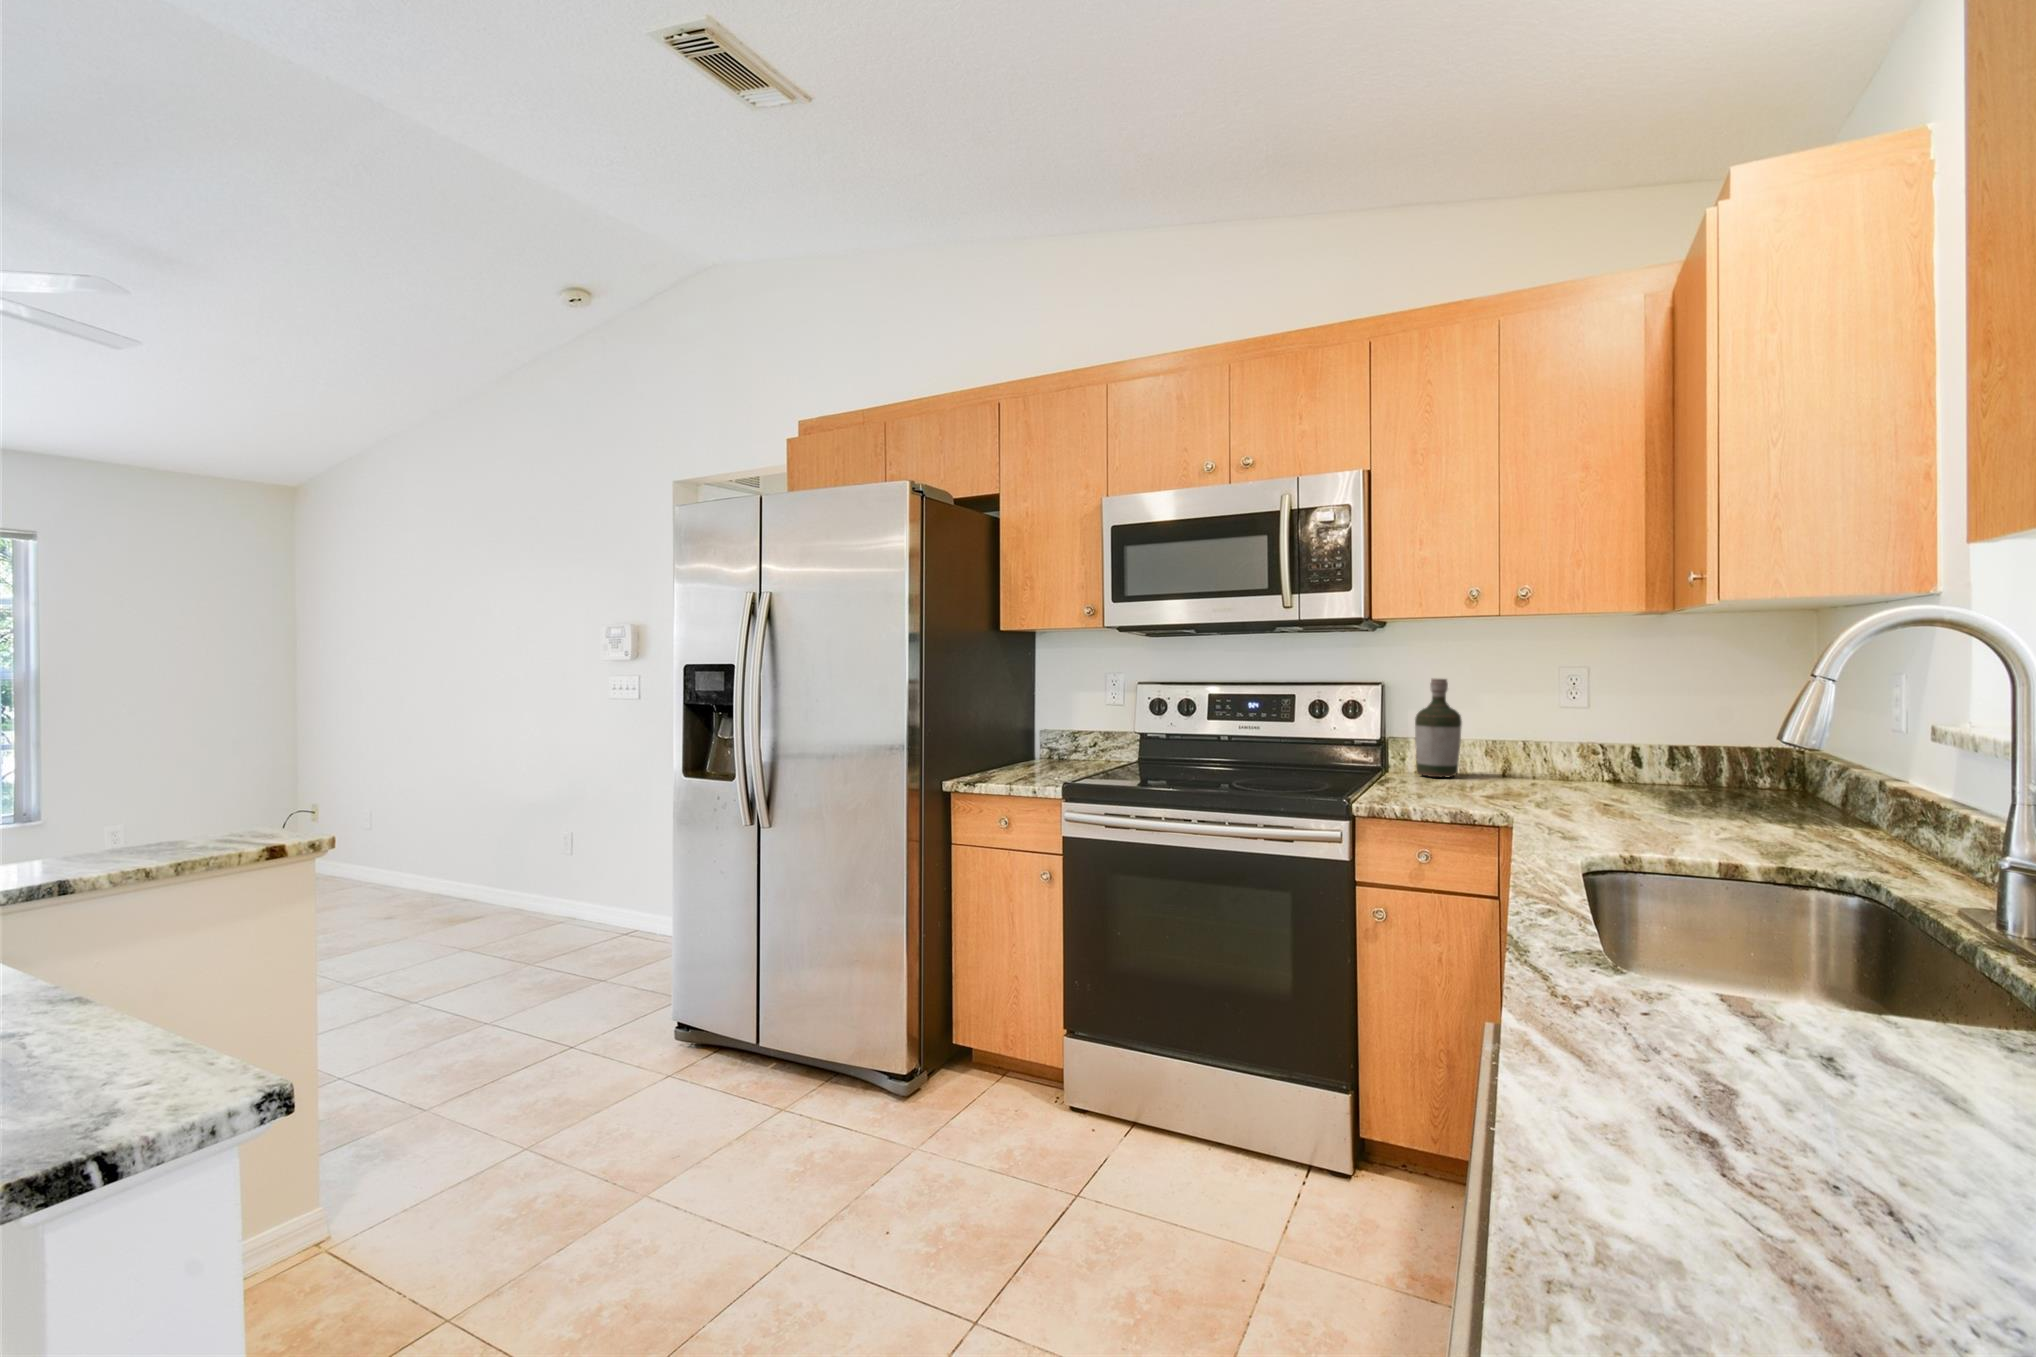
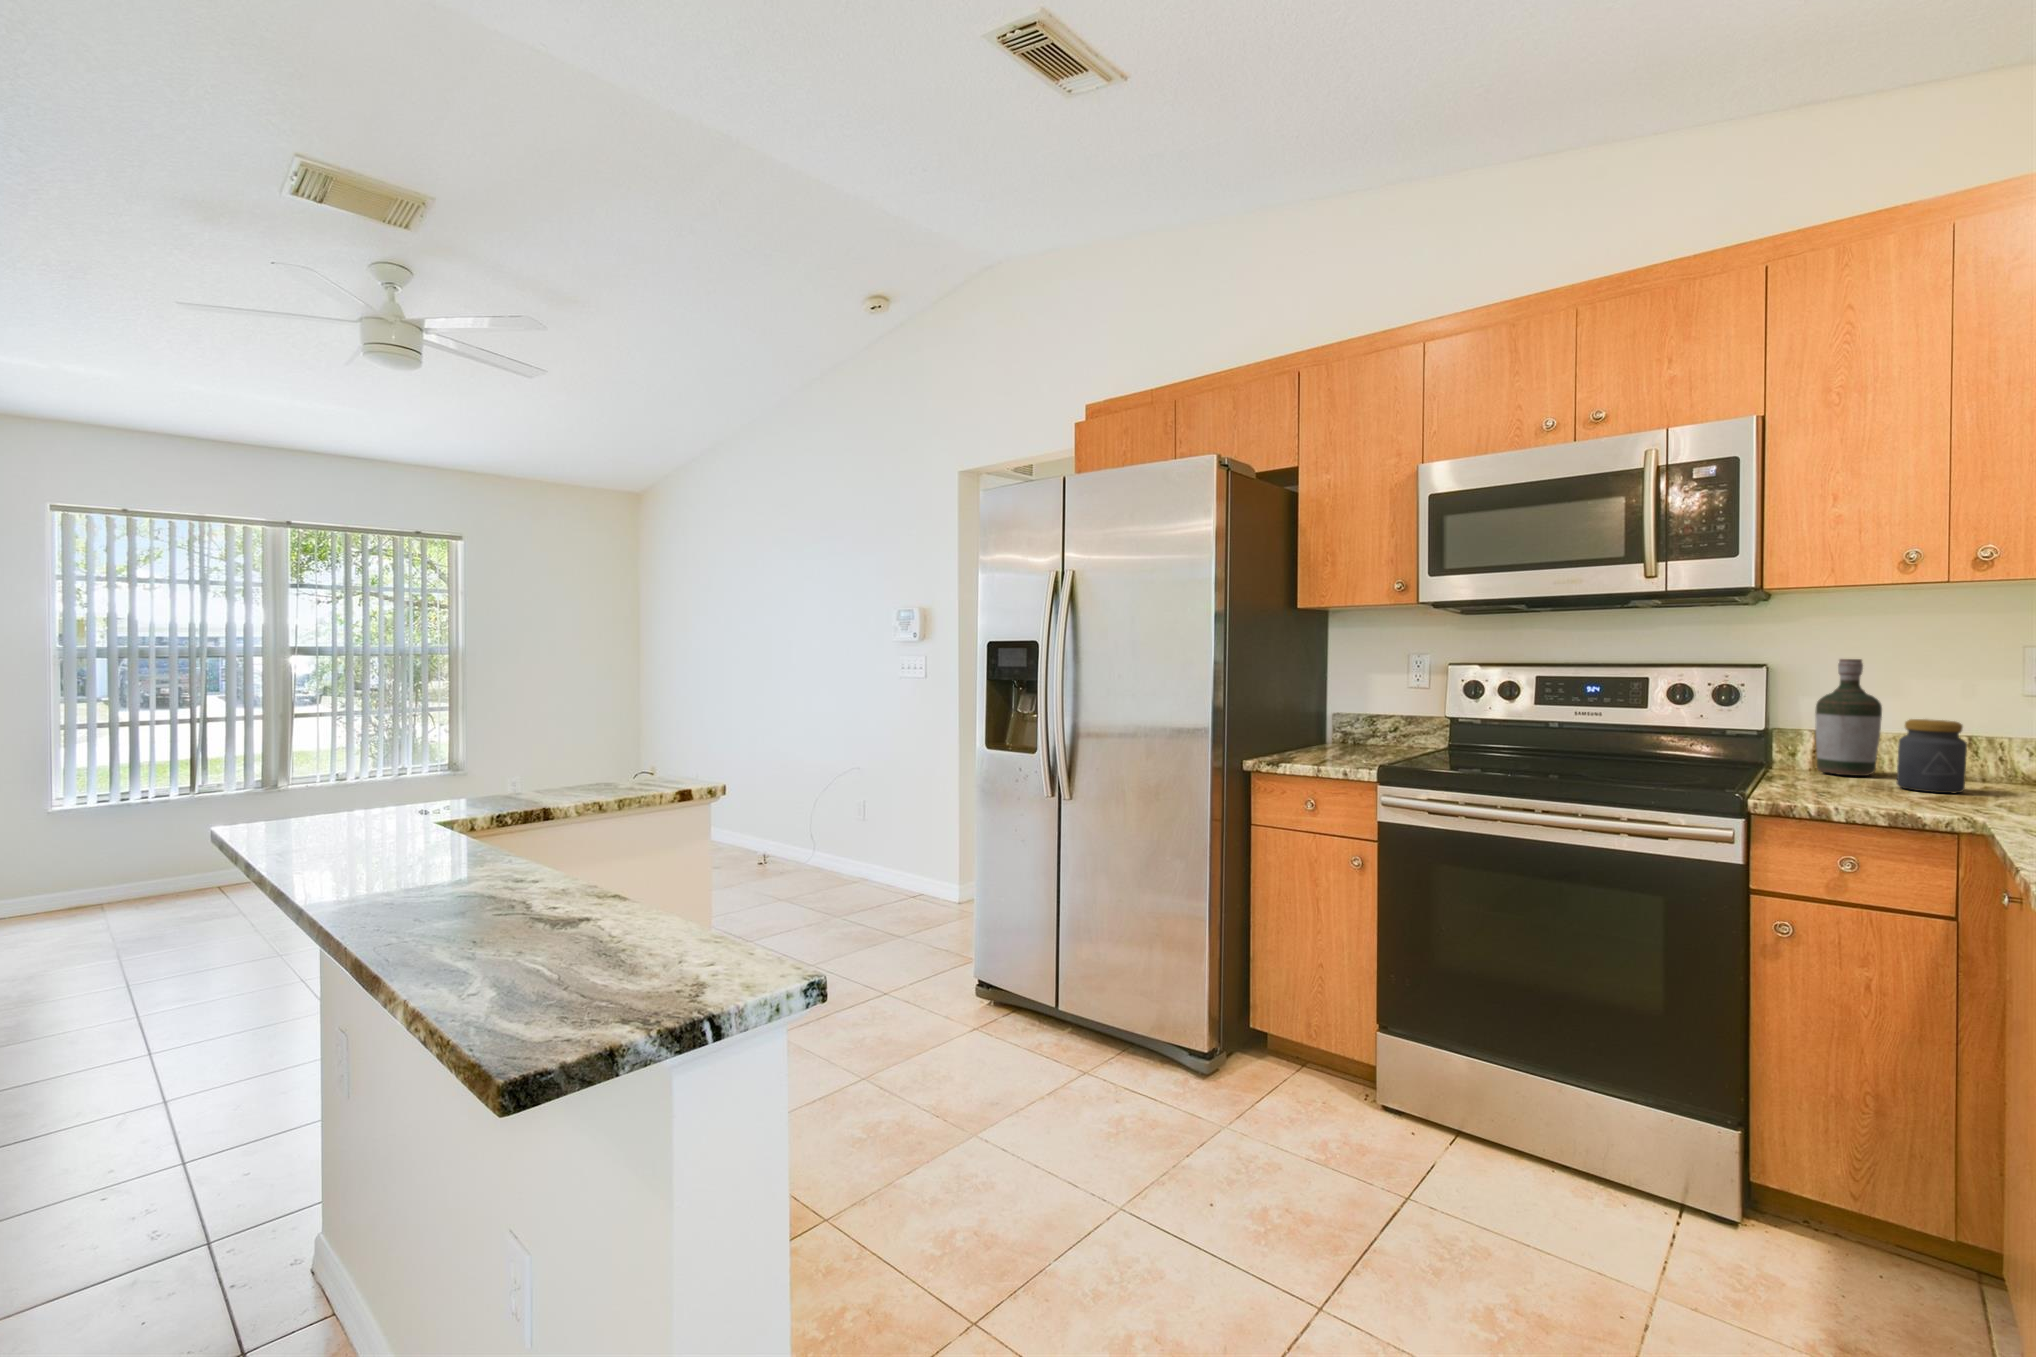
jar: none [1467,730,1513,791] -> present [1897,719,1967,793]

